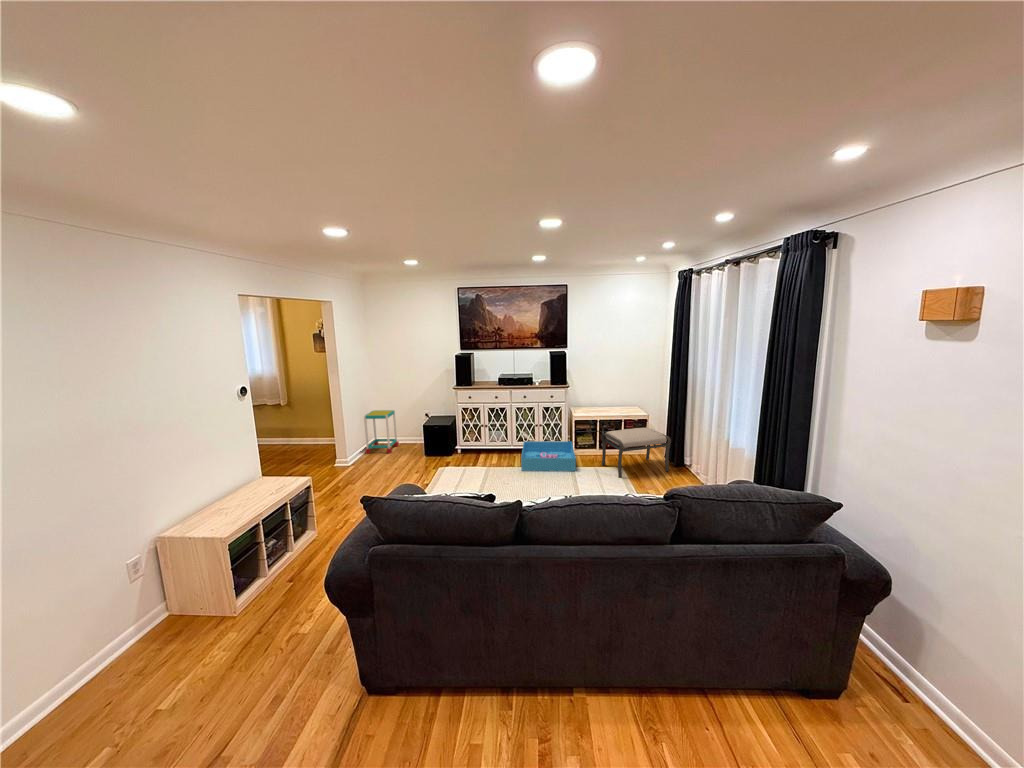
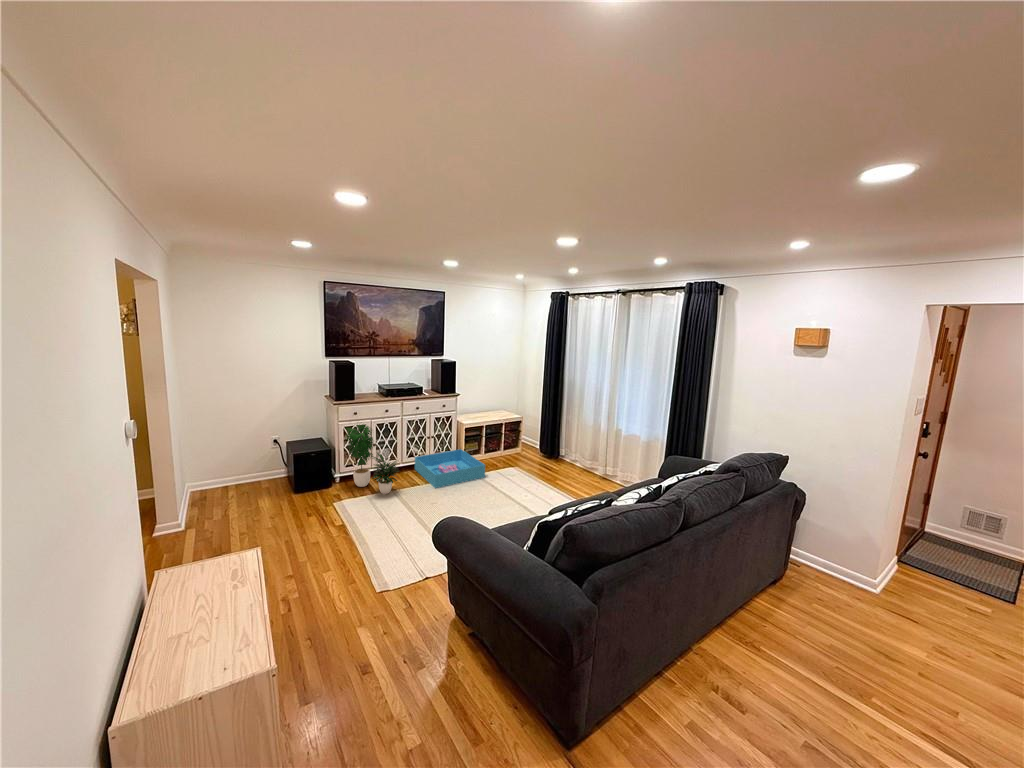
potted plant: none [457,402,493,467] -> present [345,424,398,494]
side table: present [364,410,399,454] -> none [188,444,237,514]
ottoman: present [602,428,671,478] -> none [500,427,555,475]

